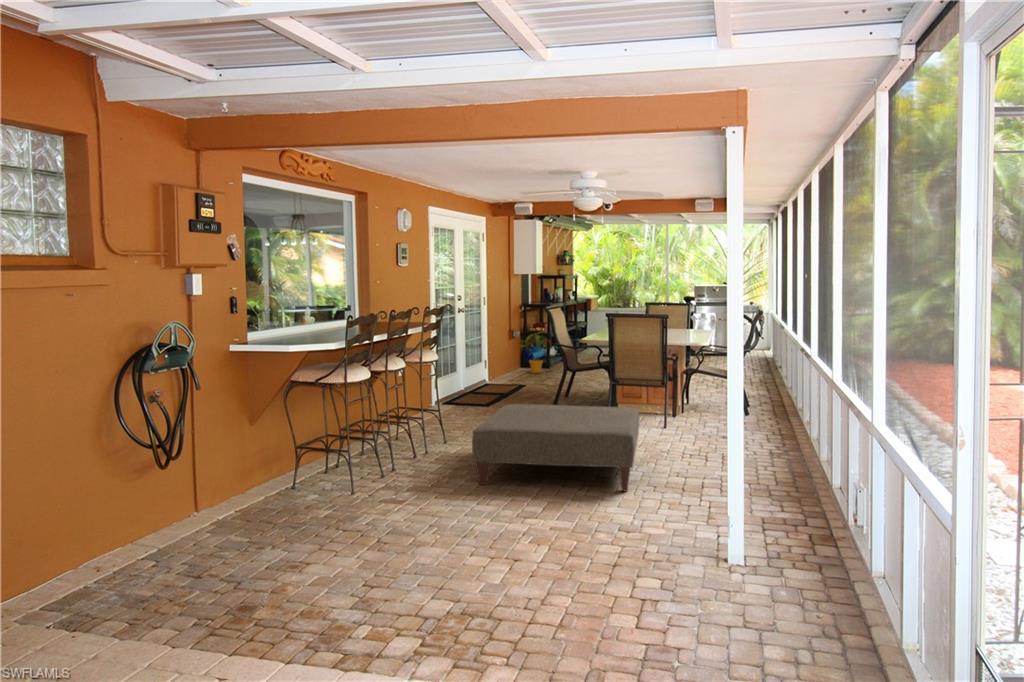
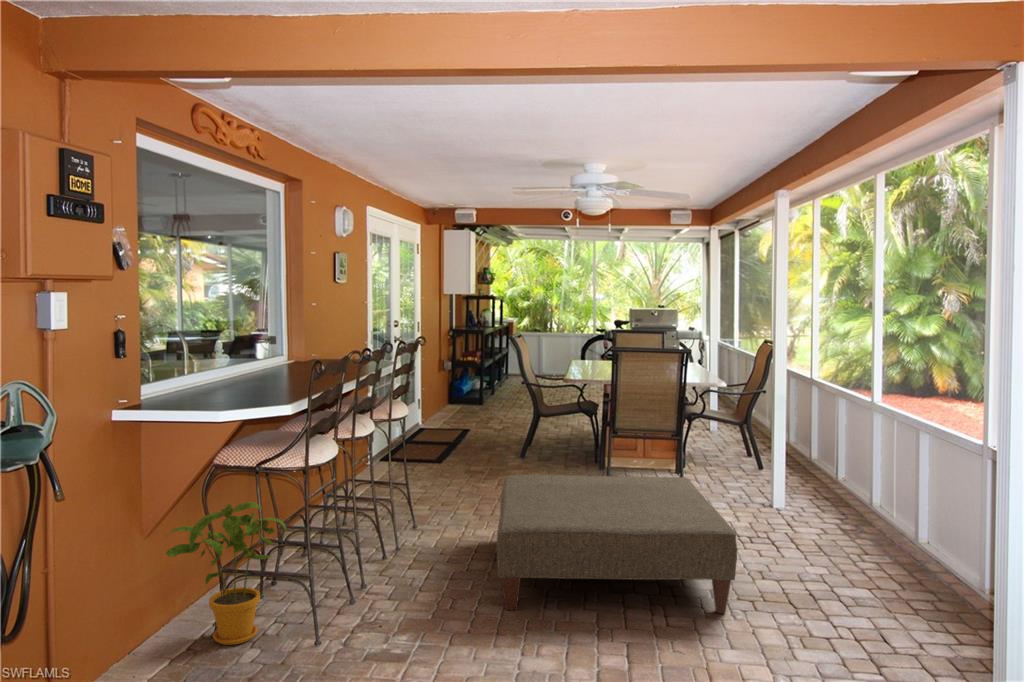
house plant: present [519,331,546,373] -> present [166,502,287,645]

